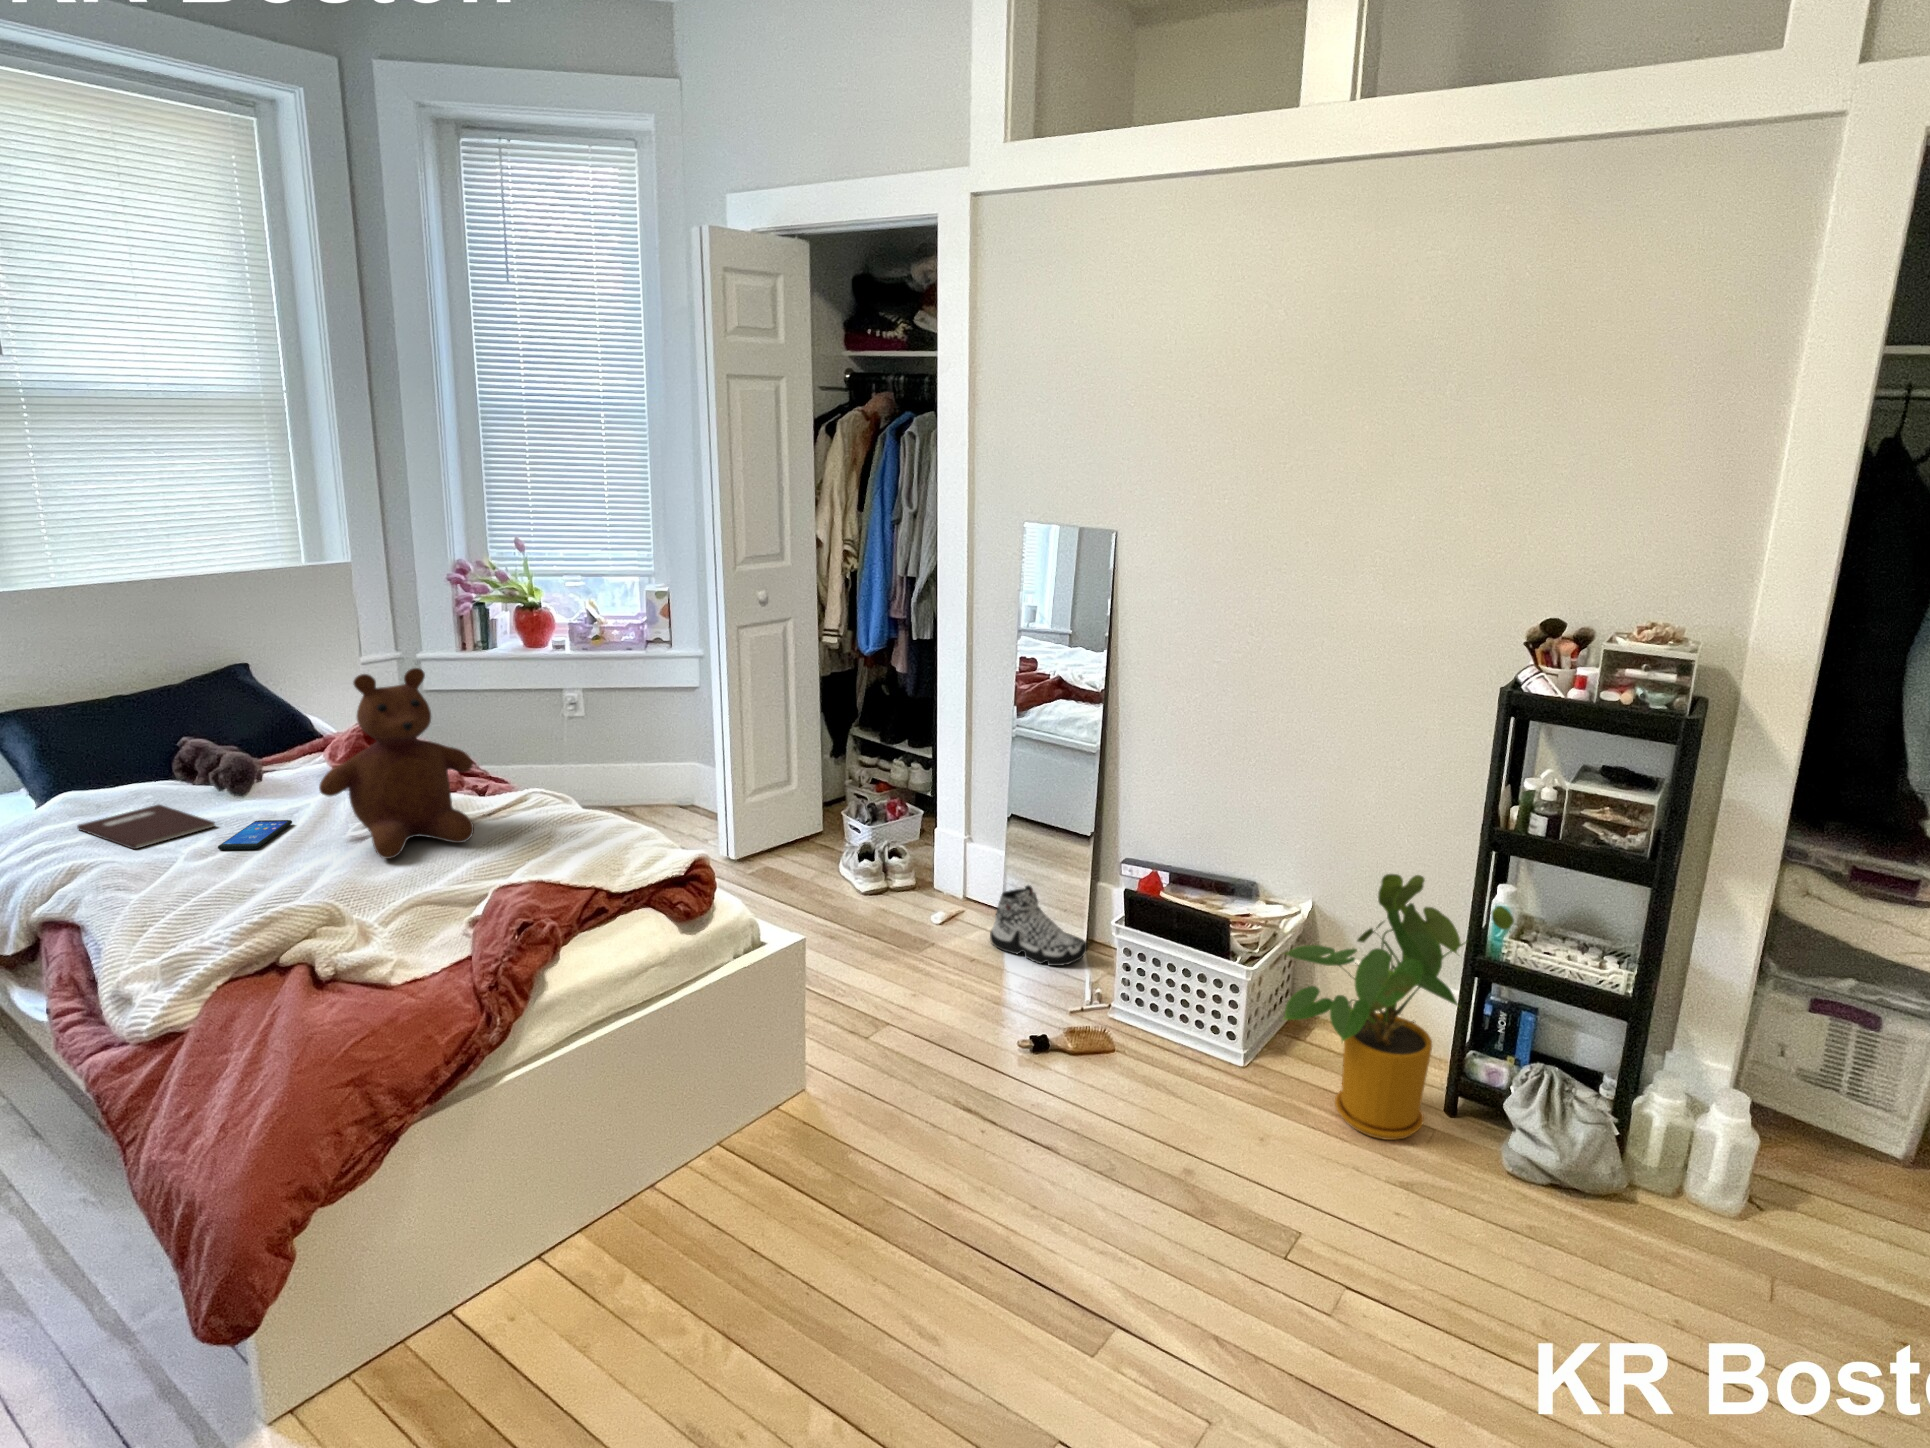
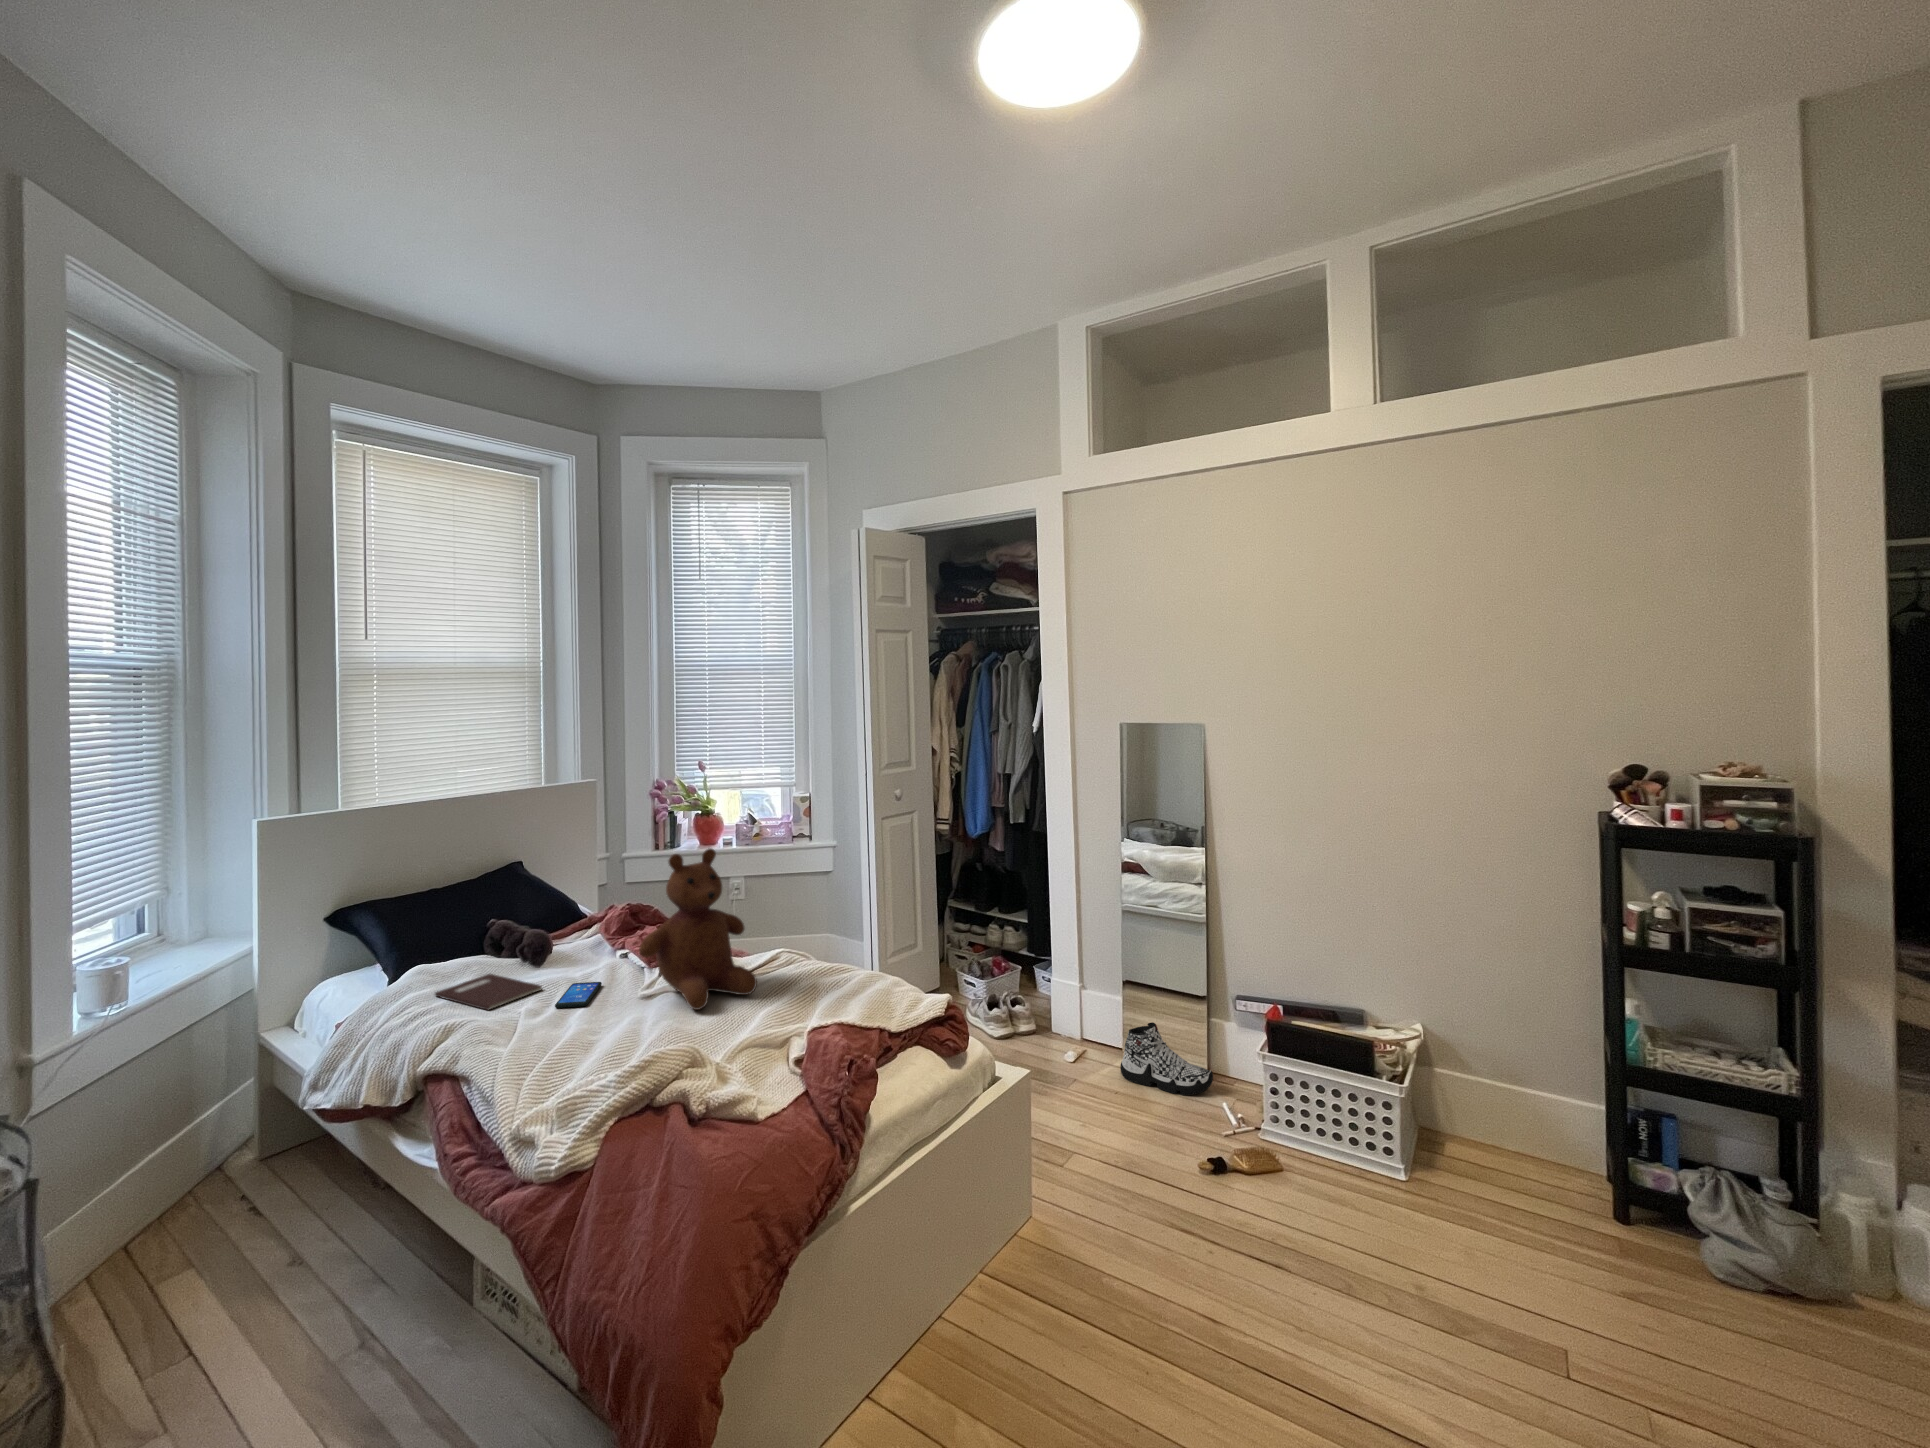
house plant: present [1284,874,1514,1140] -> none [1449,993,1655,1251]

